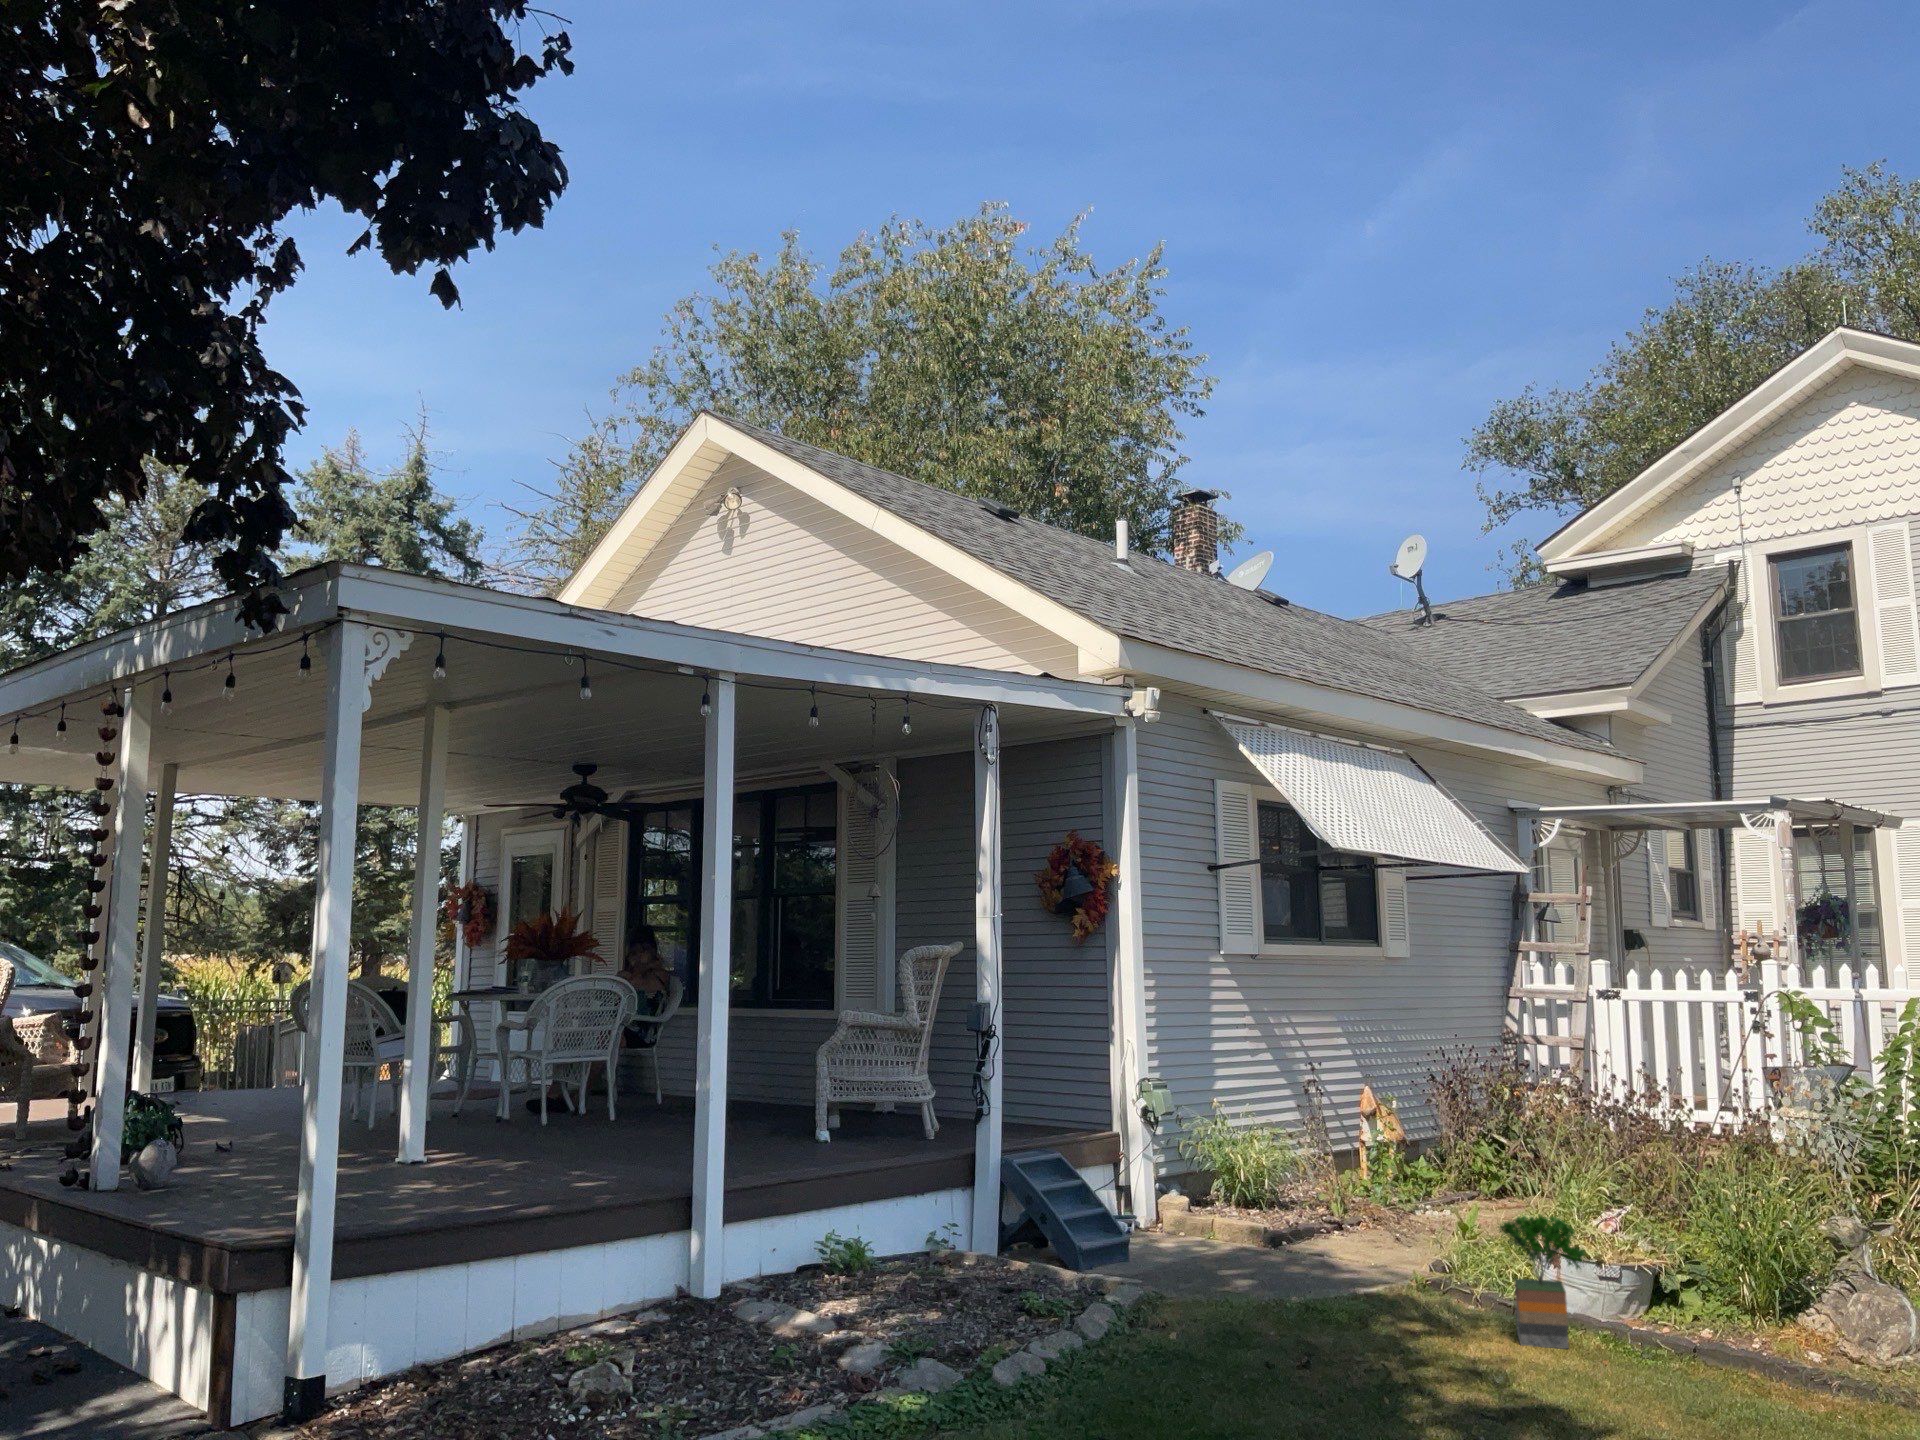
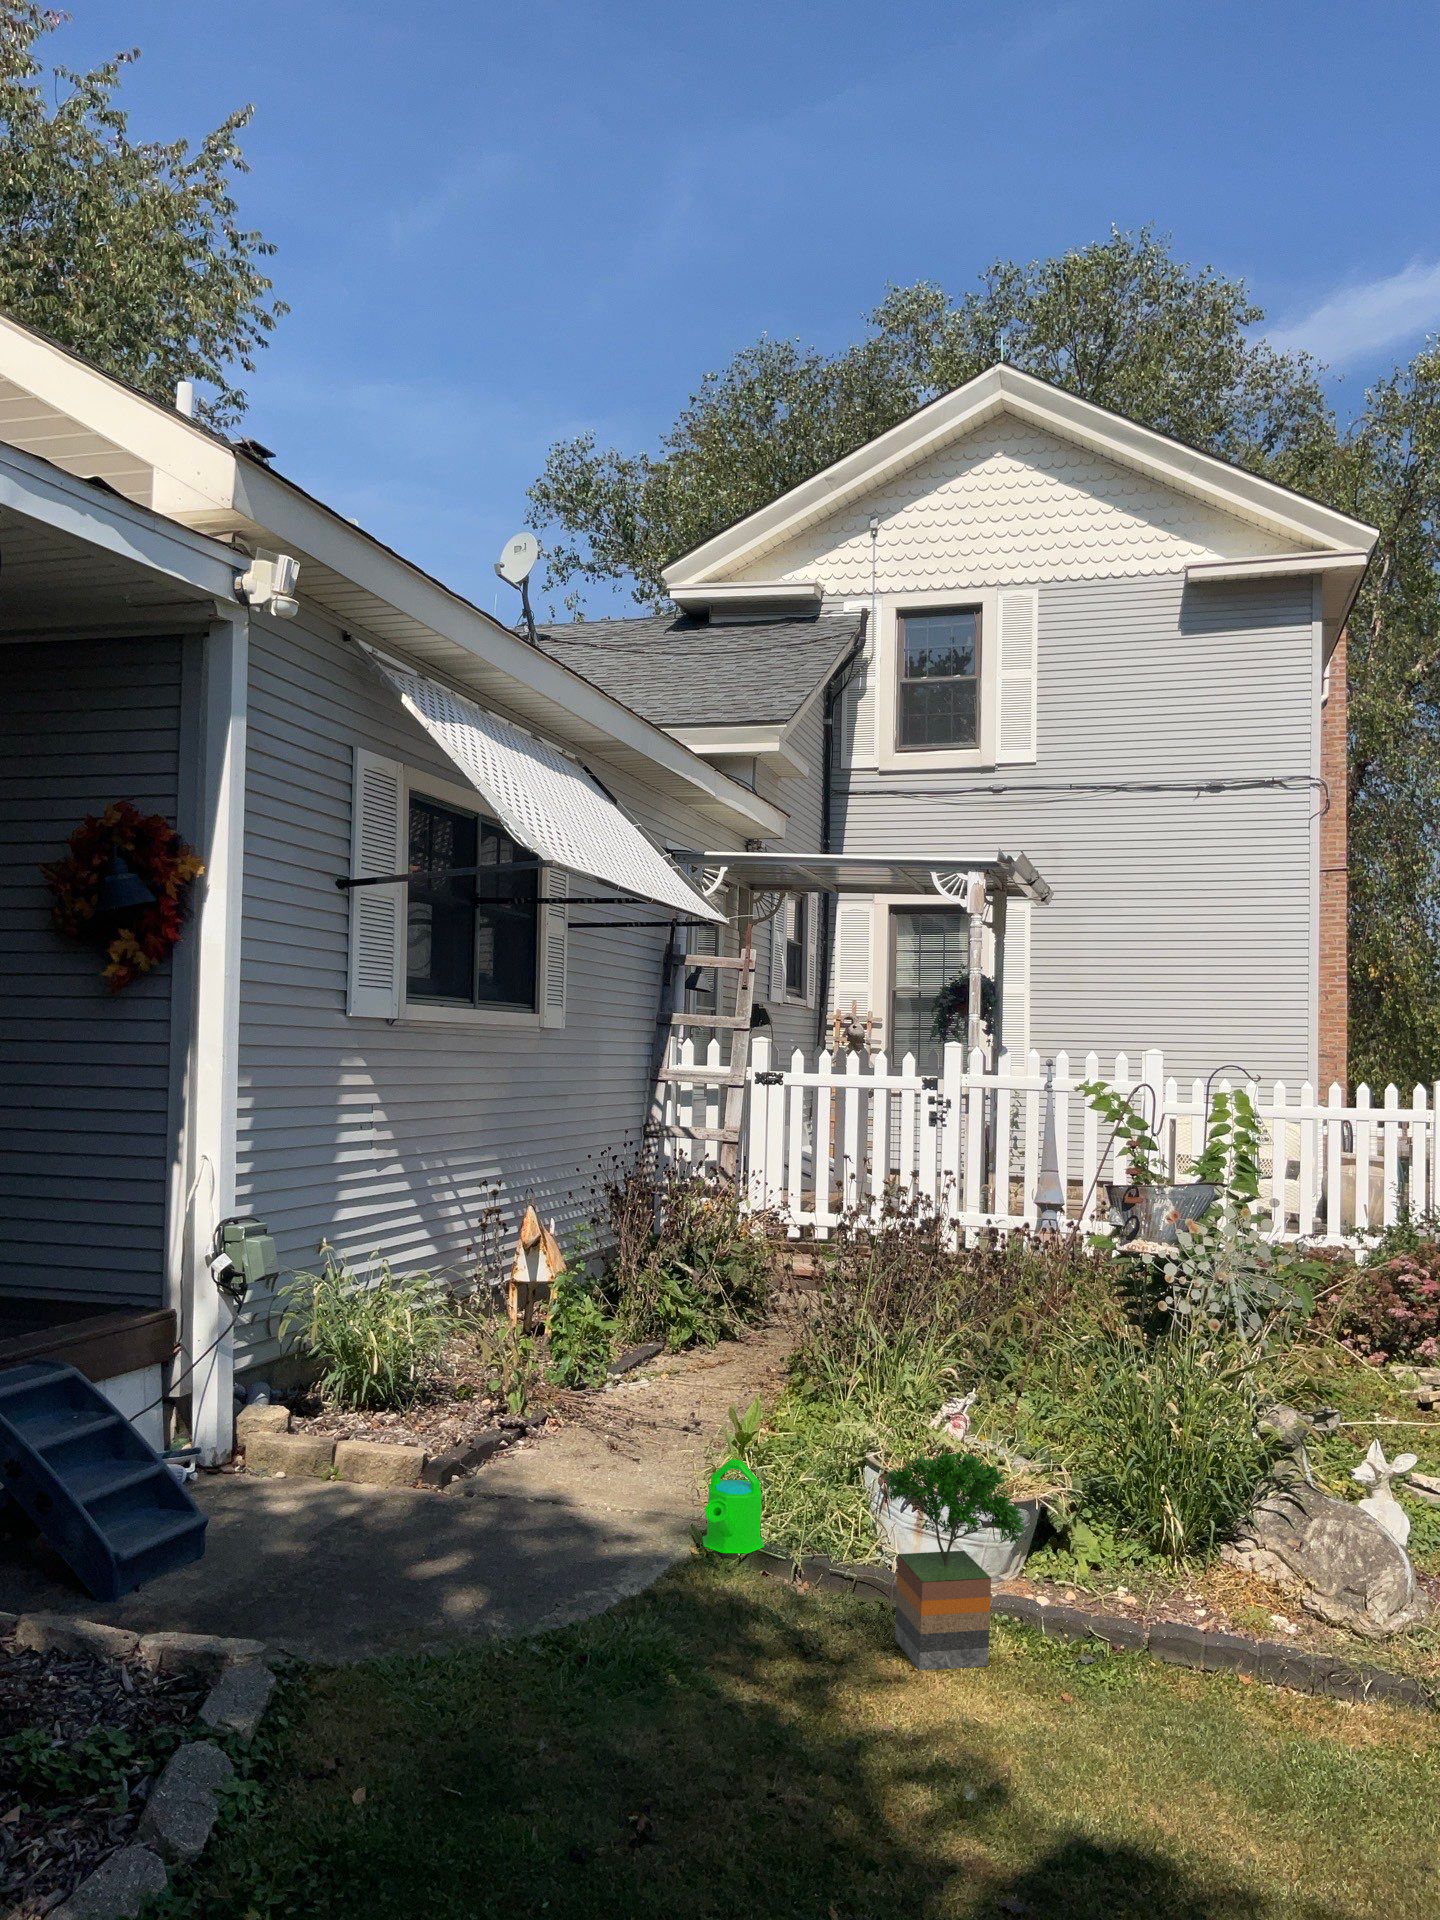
watering can: none [1419,1232,1468,1293] -> present [702,1459,764,1554]

